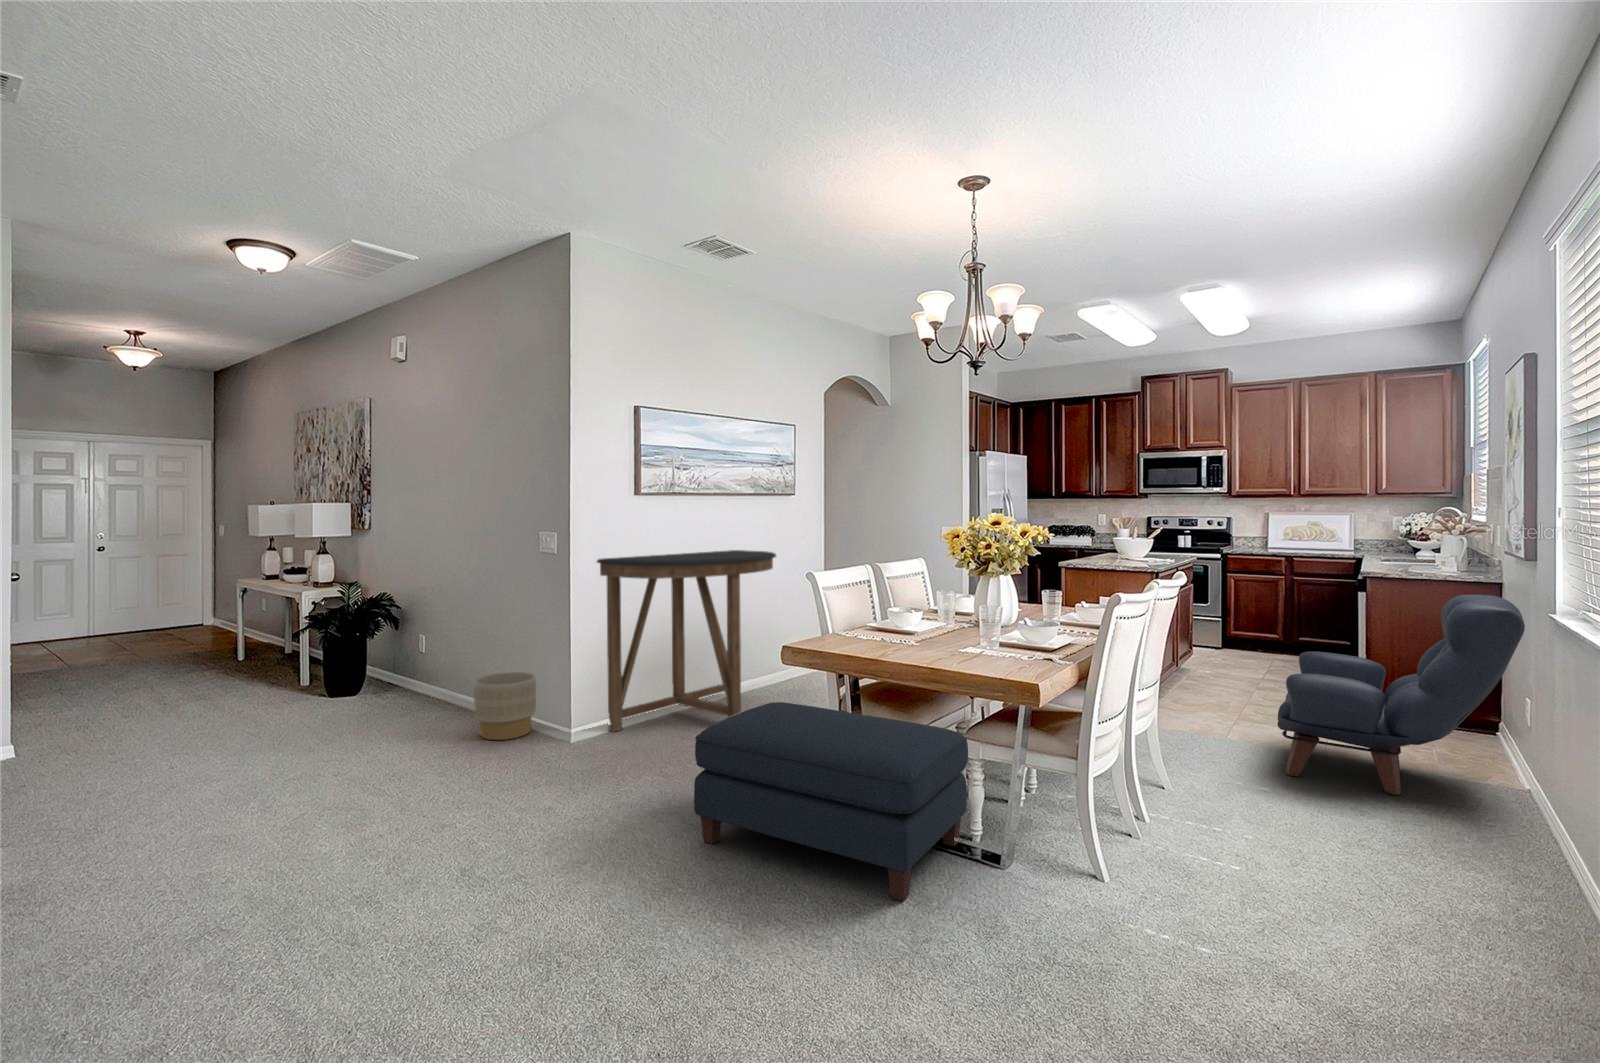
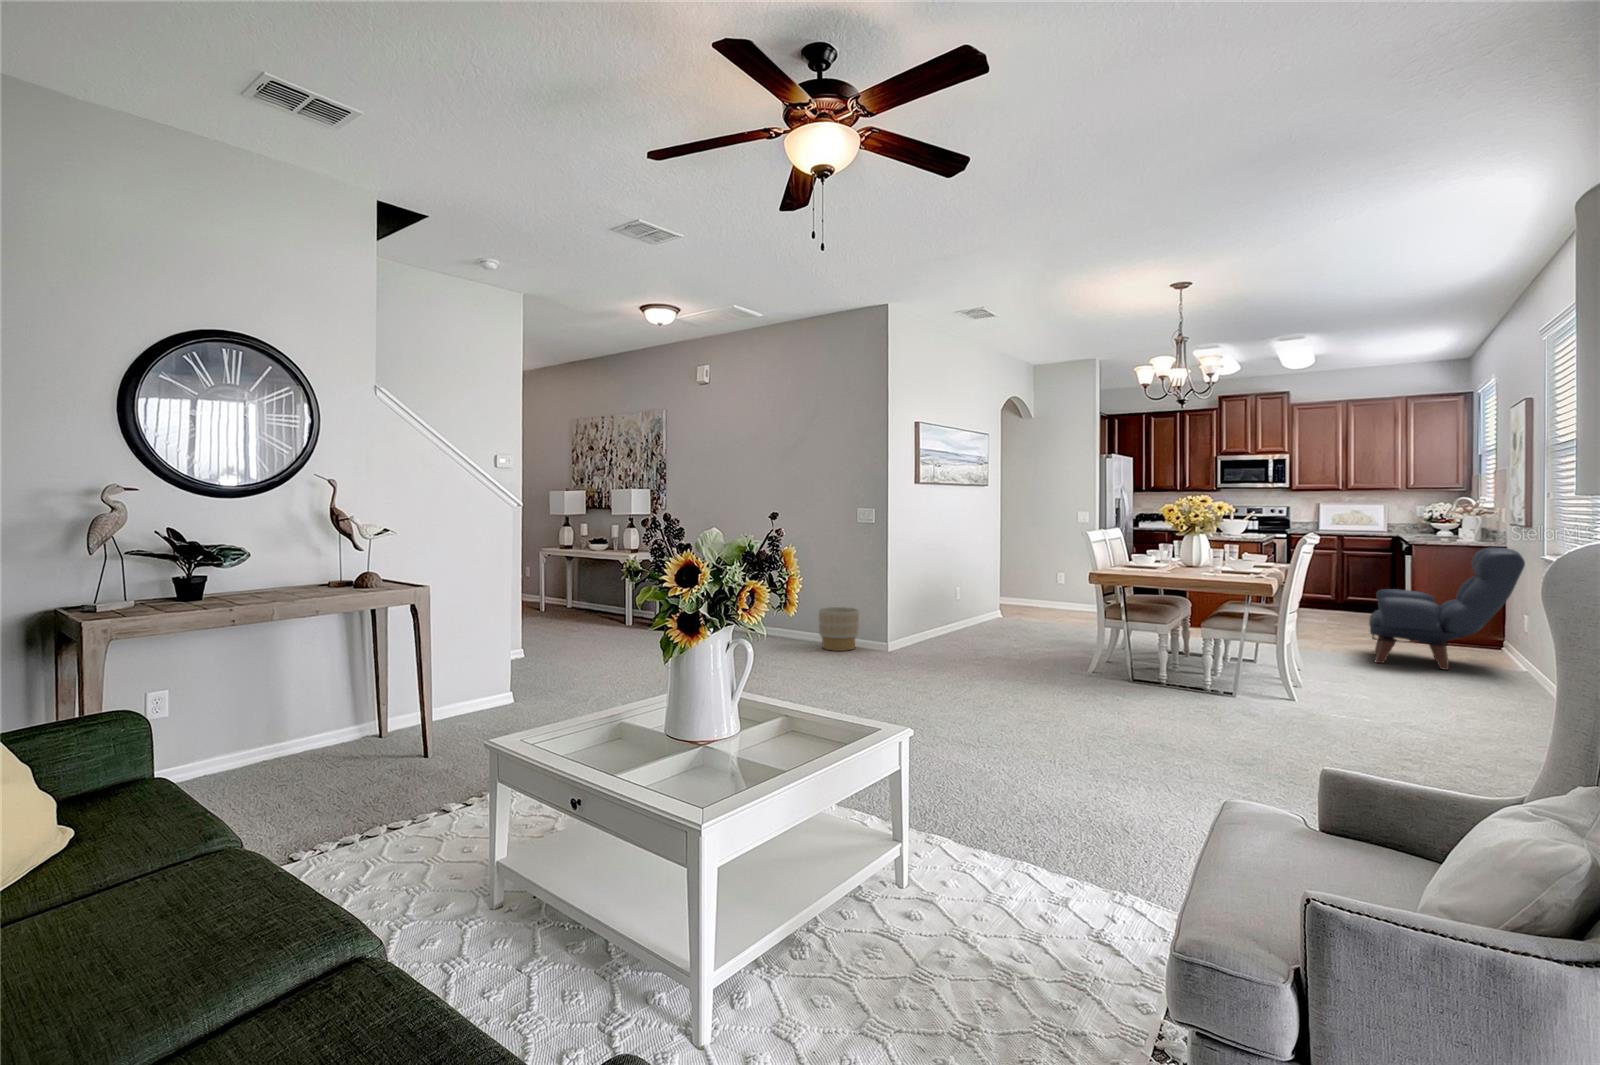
console table: present [597,550,776,731] -> none [903,525,1008,647]
ottoman: present [694,702,968,901] -> none [1053,612,1214,703]

